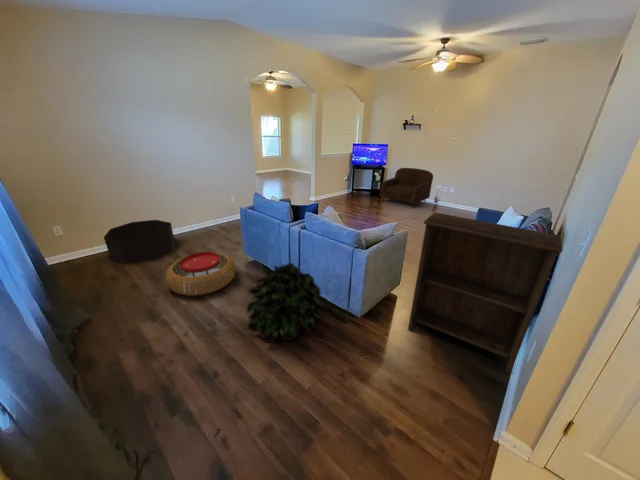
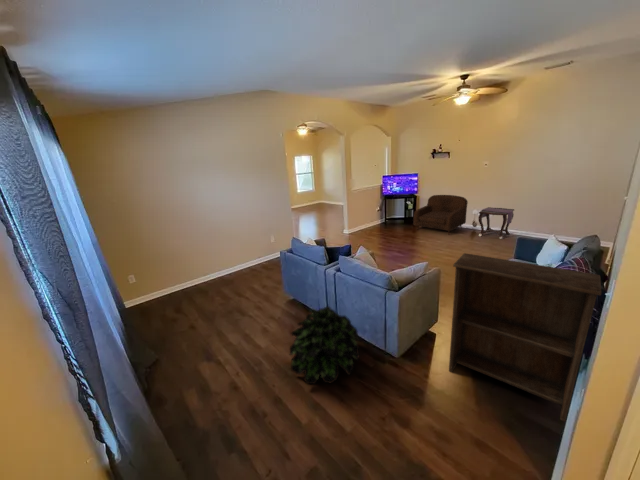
side table: none [440,183,476,215] -> present [478,207,514,239]
basket: present [104,220,175,264] -> none [165,264,223,307]
pouf: present [166,252,236,296] -> none [217,294,278,337]

